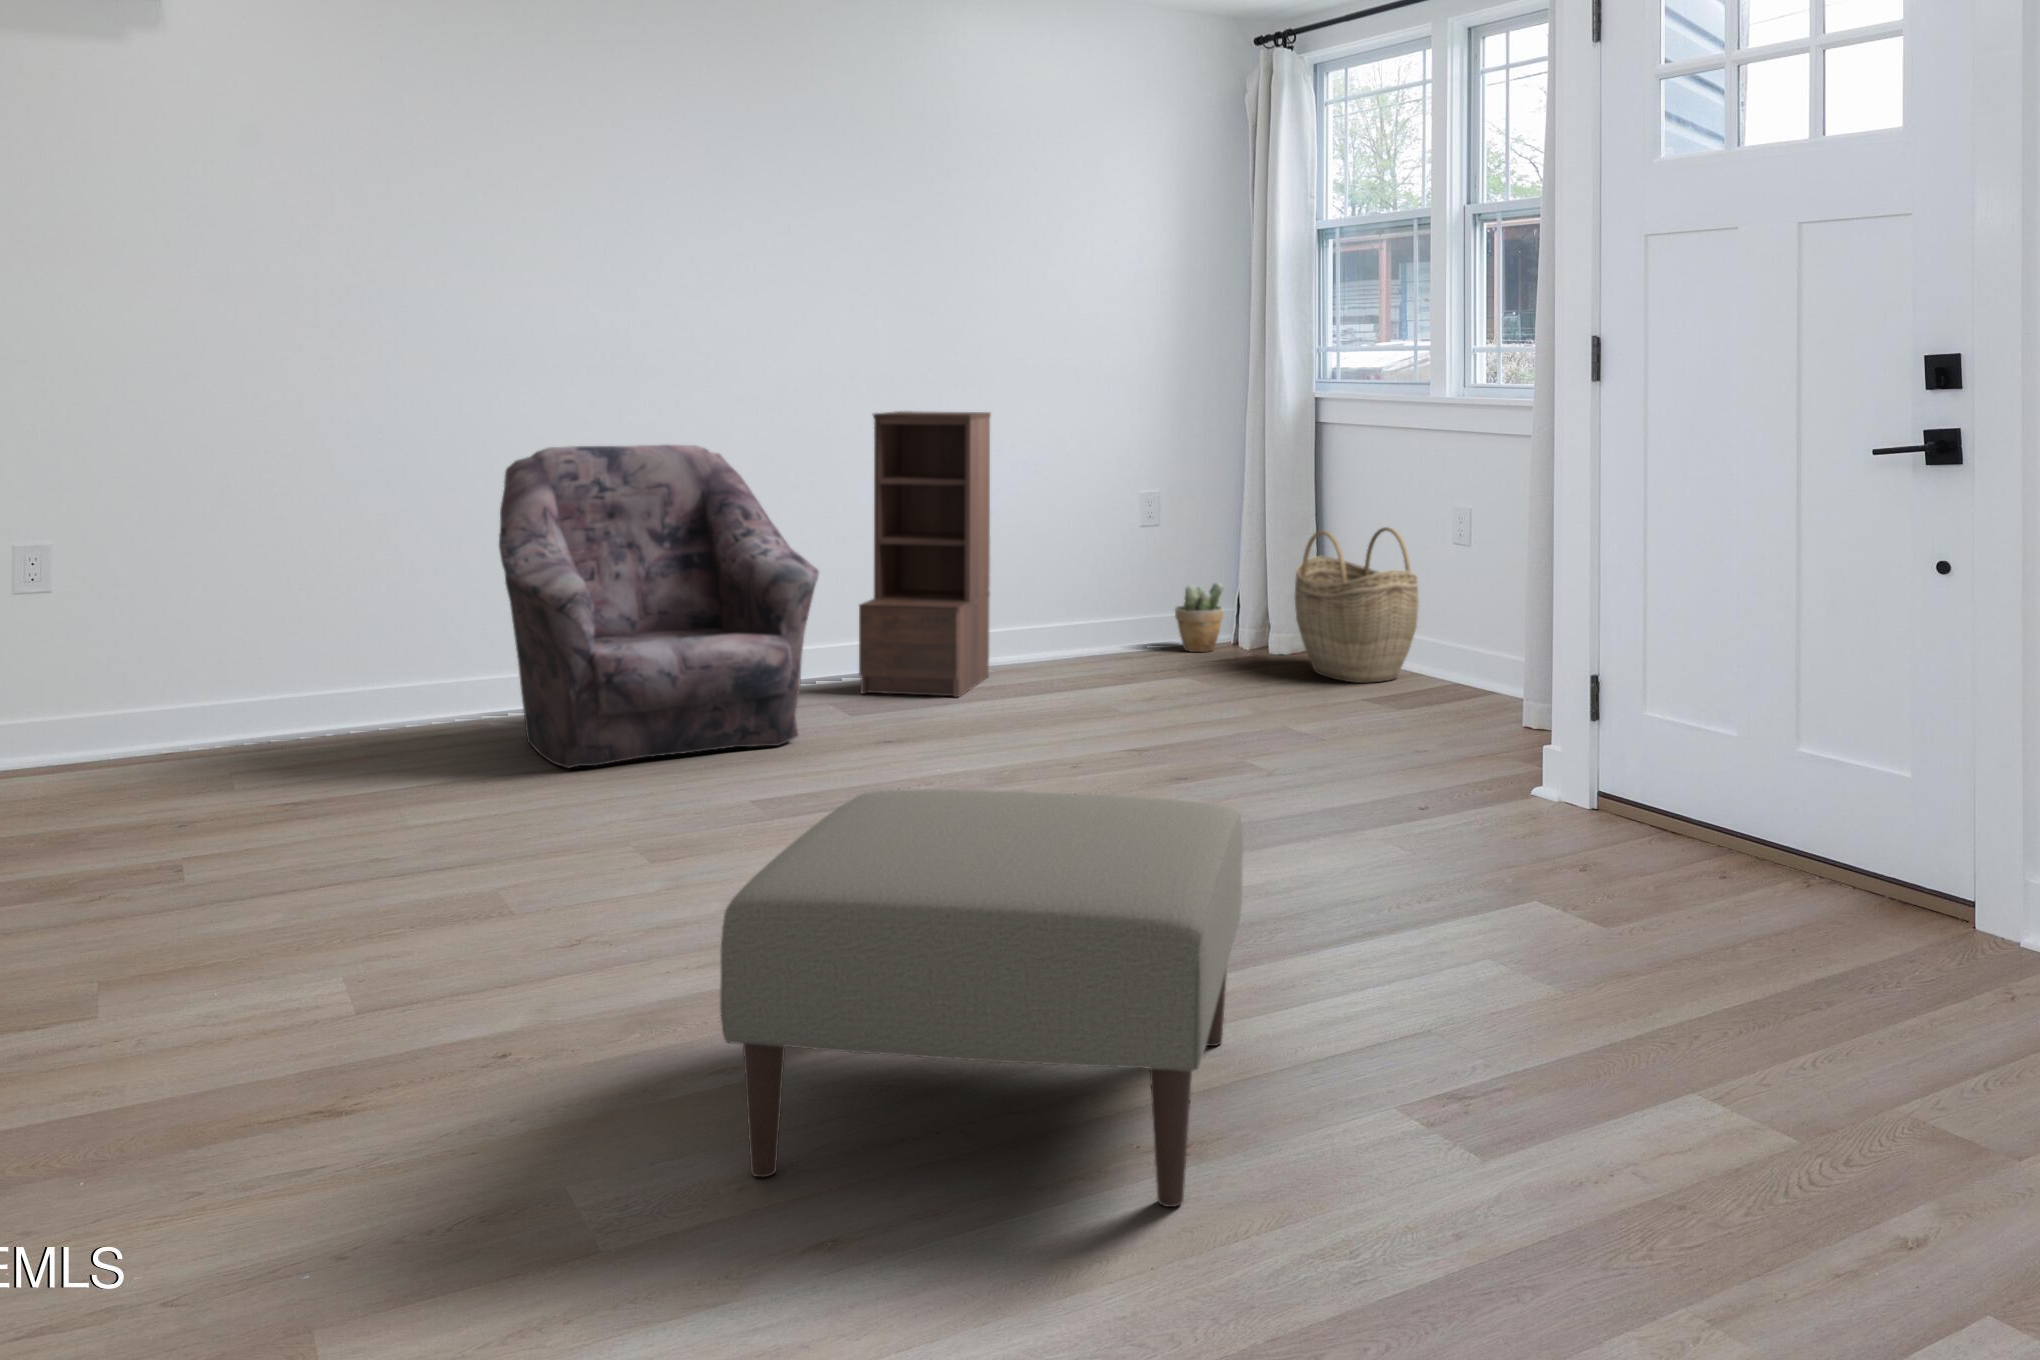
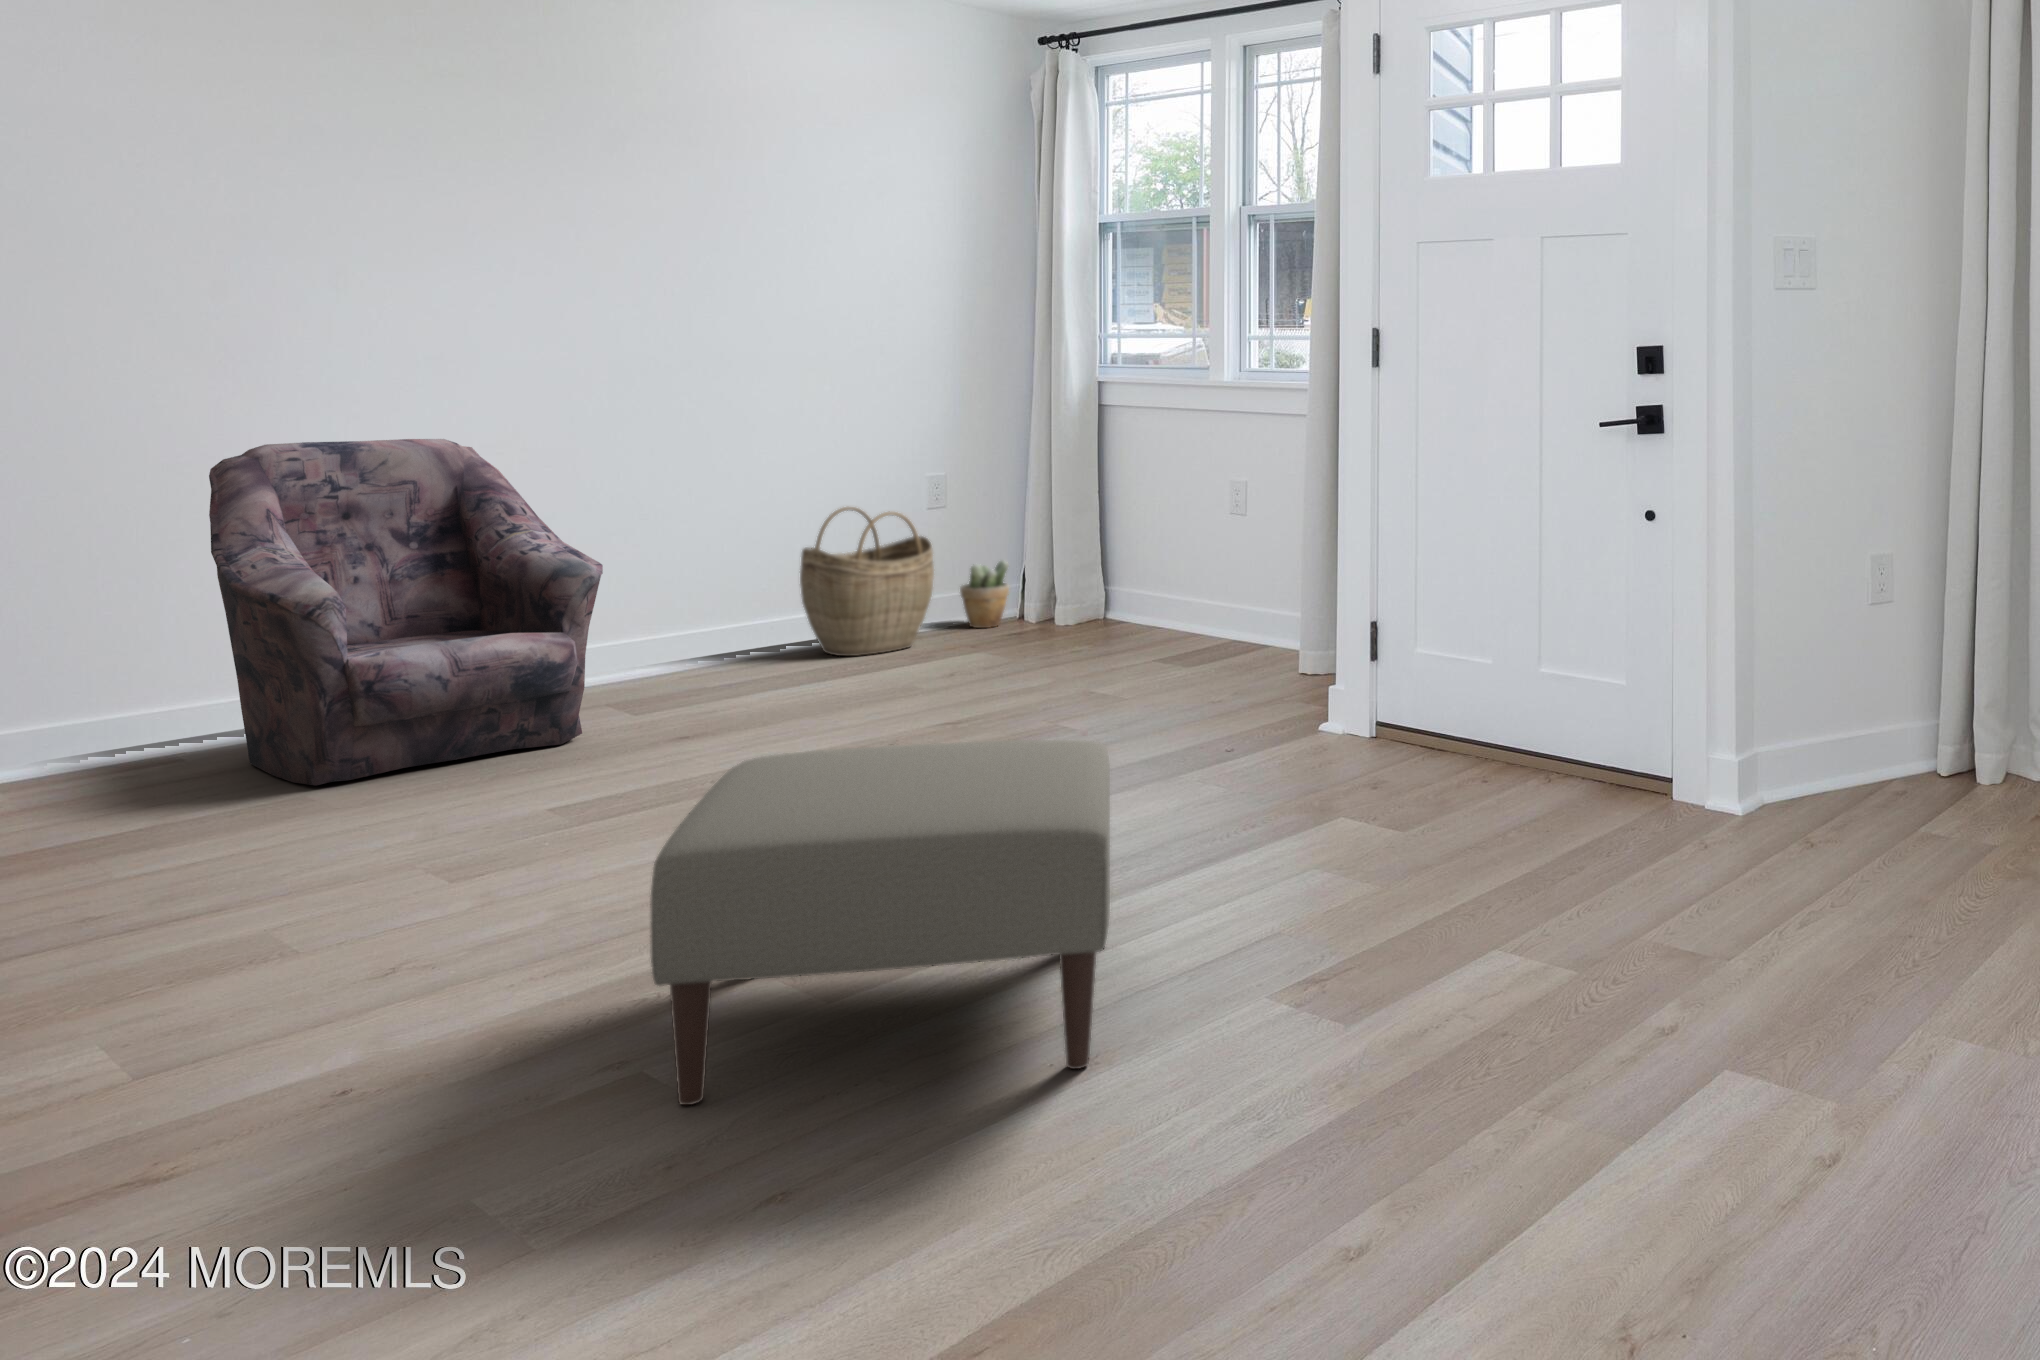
bookshelf: present [859,411,991,697] -> none [633,400,773,689]
woven basket: present [1295,527,1419,683] -> present [800,507,934,656]

